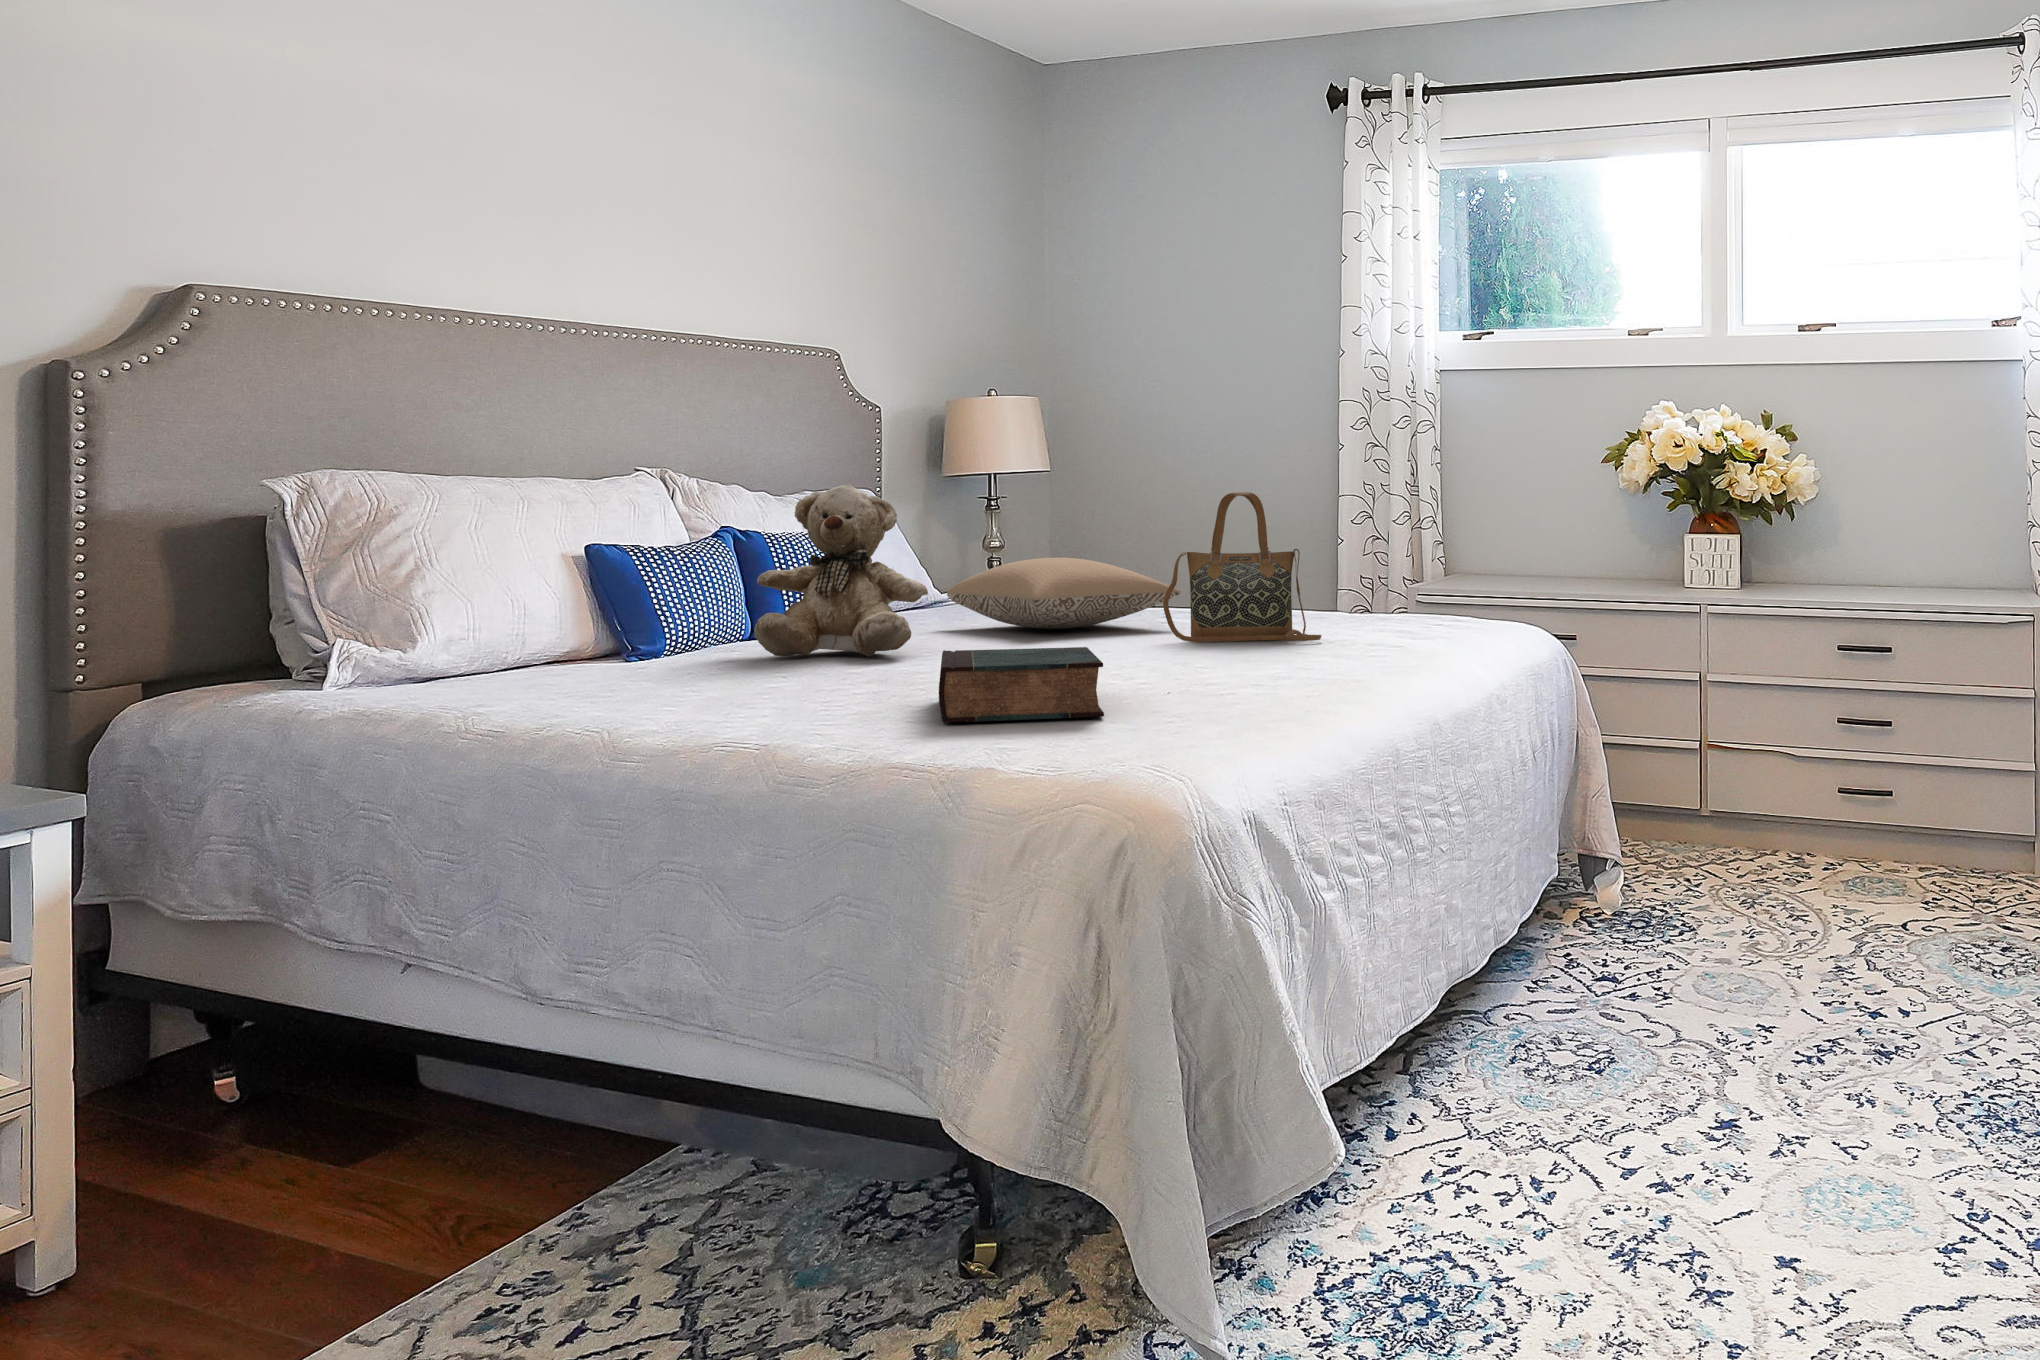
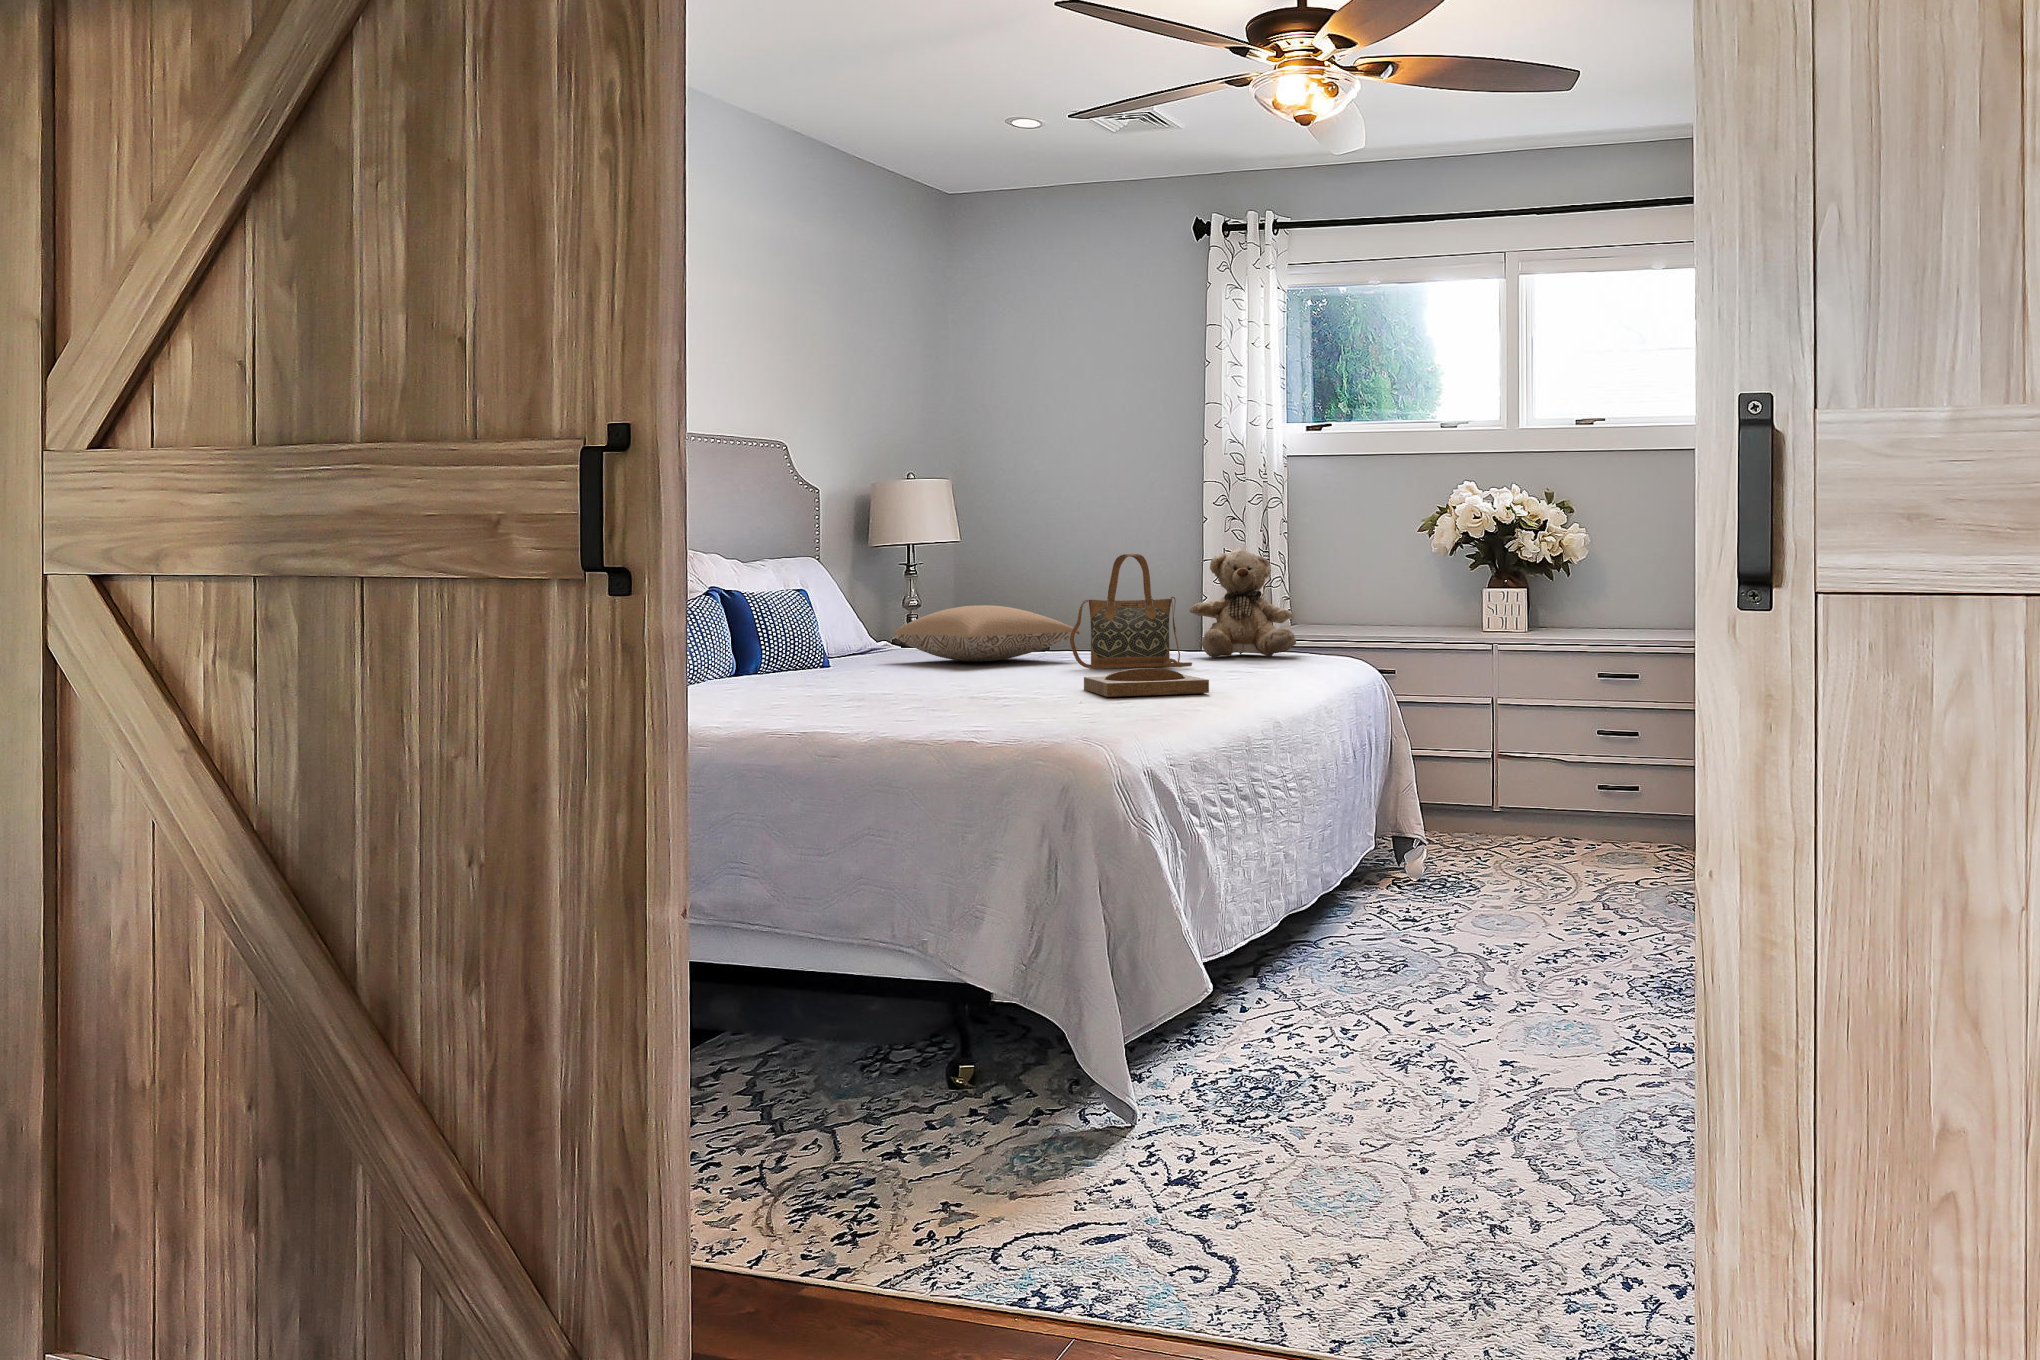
teddy bear: present [754,484,928,657] -> present [1190,548,1296,657]
book: present [939,647,1104,723] -> none [923,665,1046,713]
tray: none [1171,652,1341,693] -> present [1084,668,1209,697]

